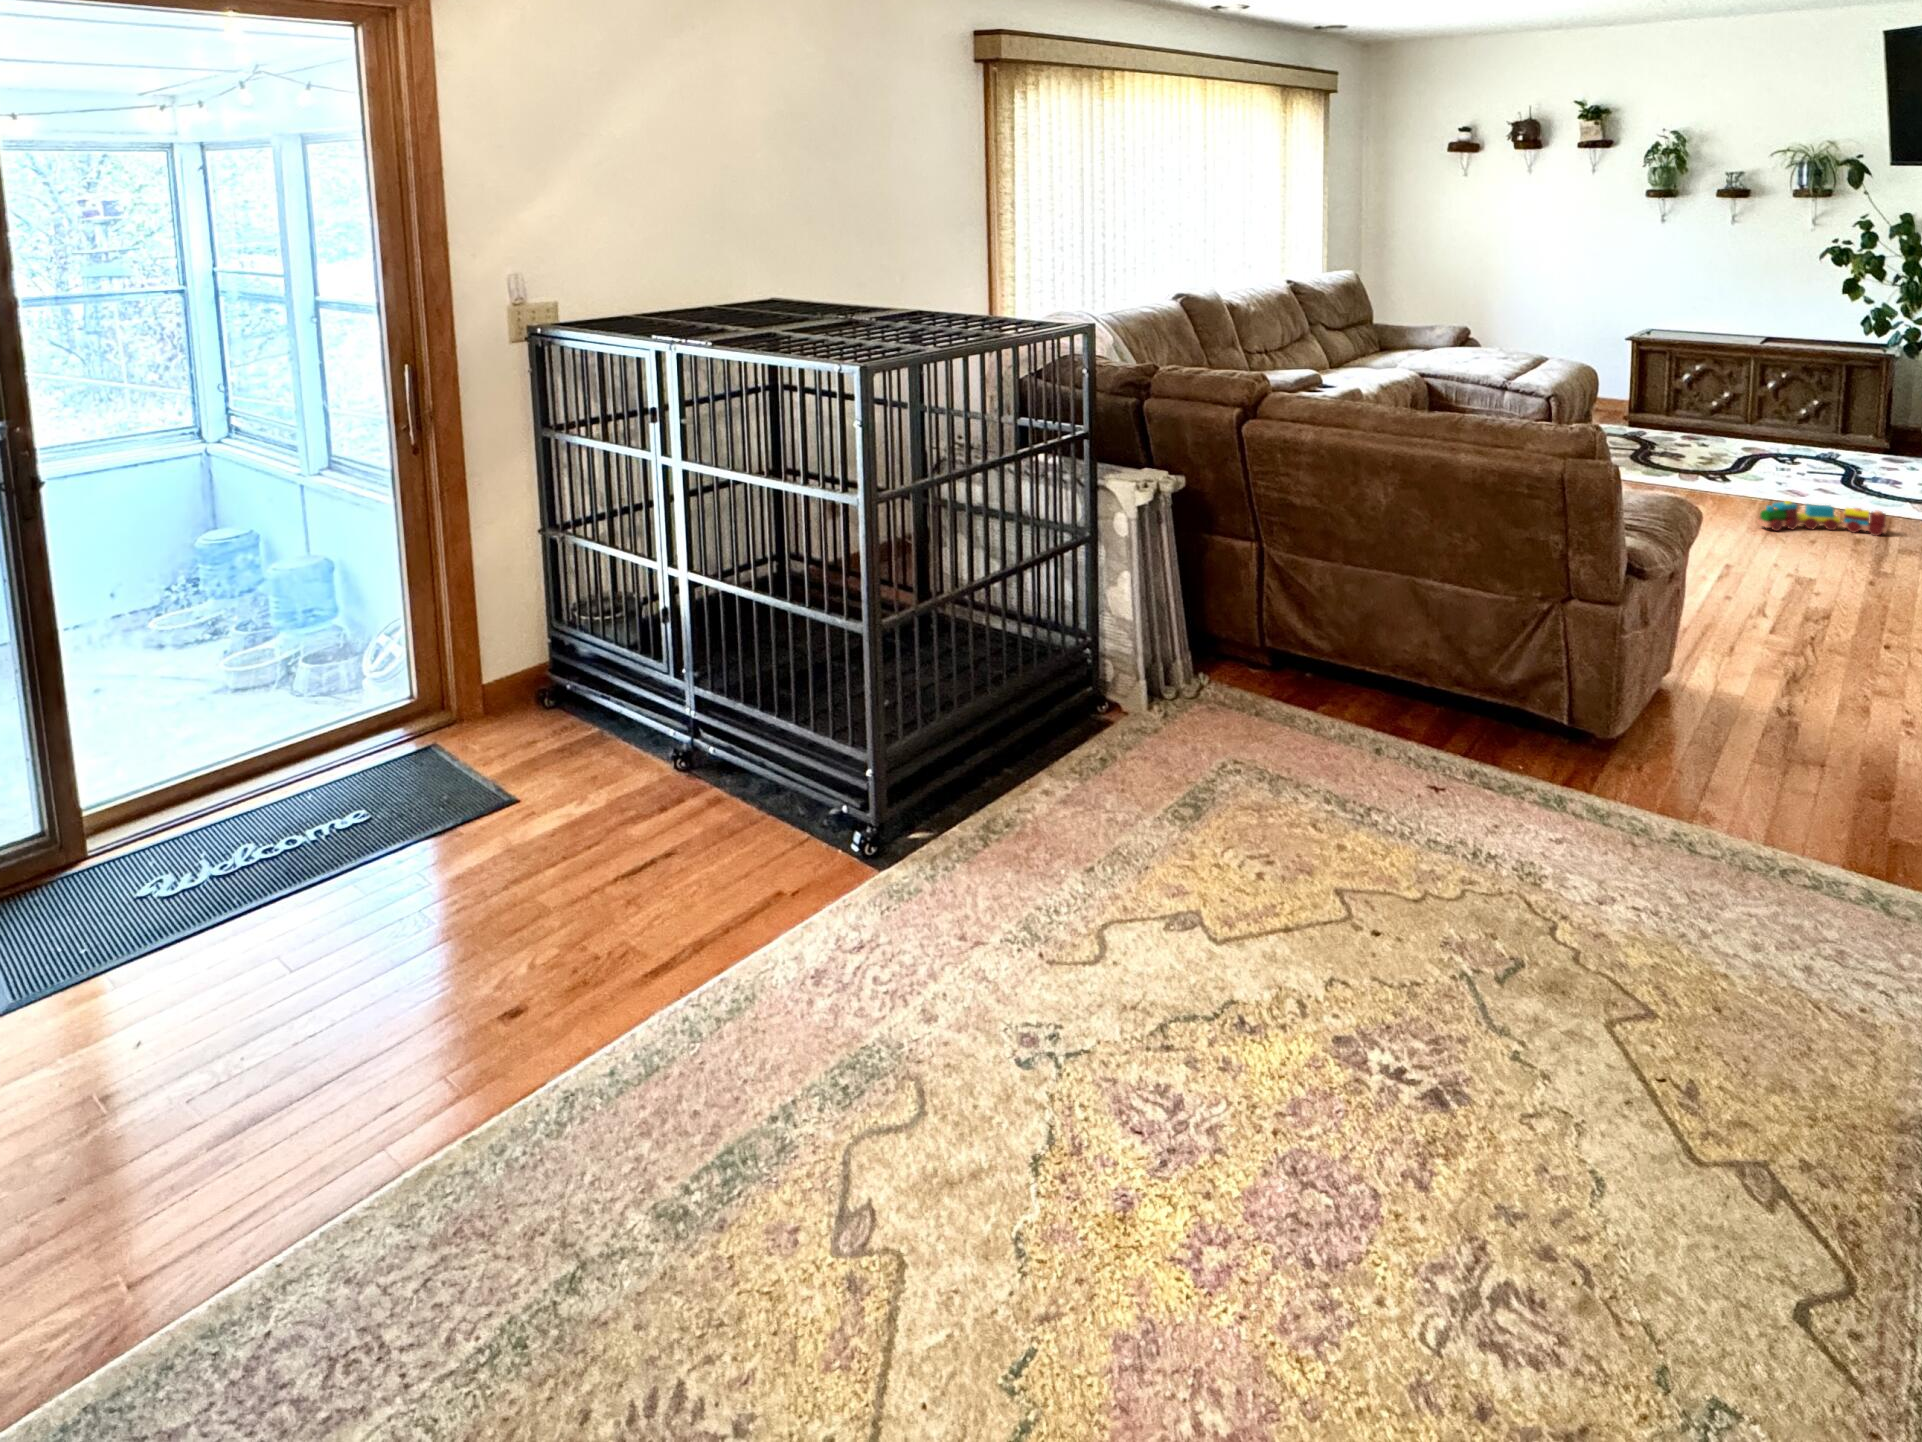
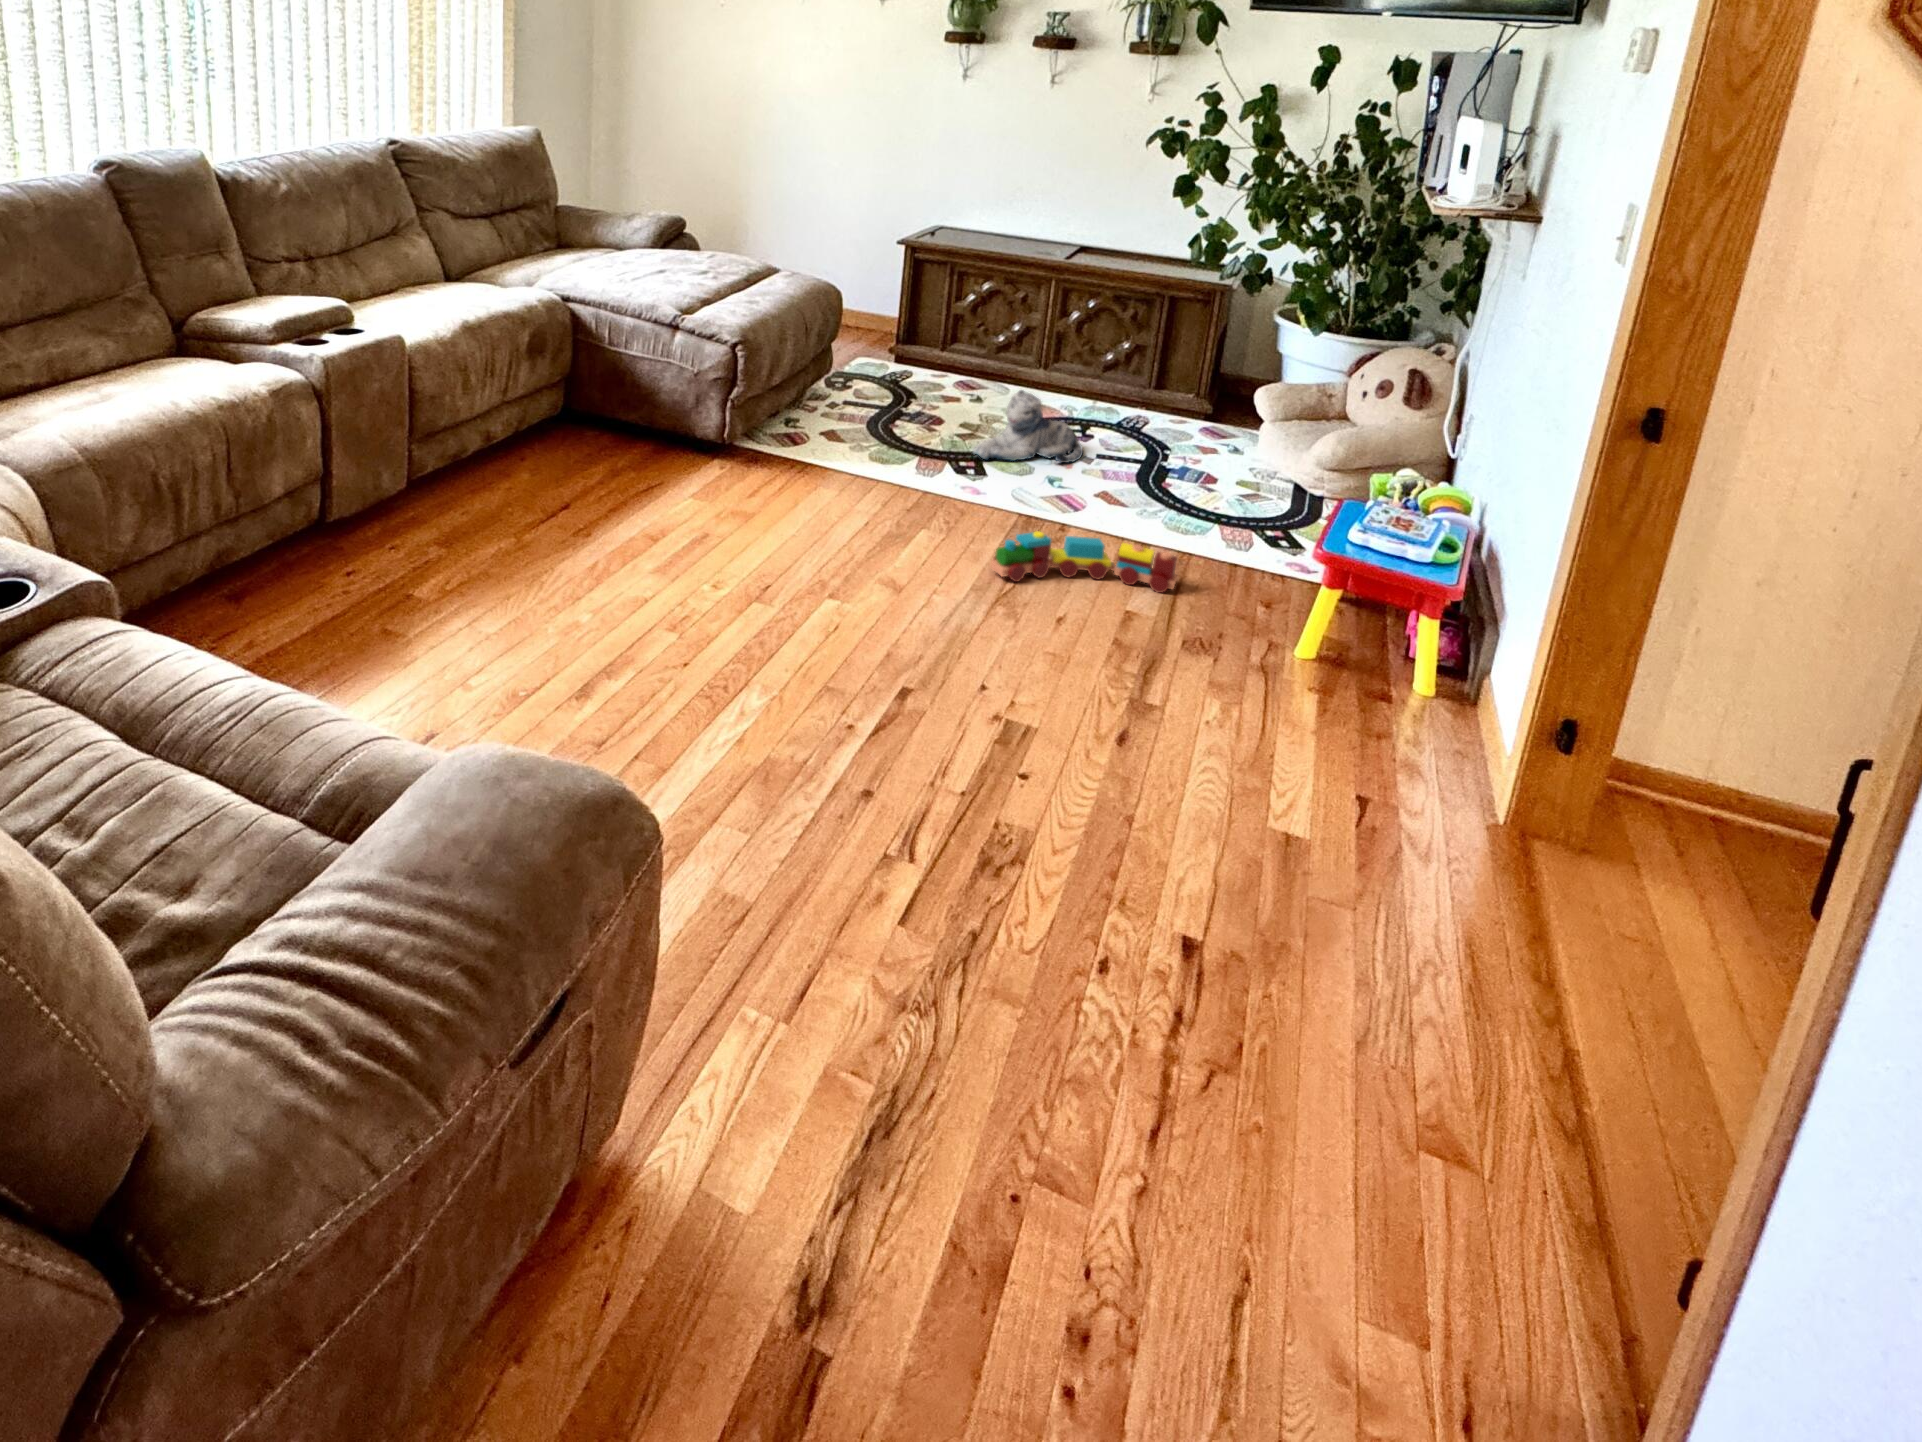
plush toy: none [1715,430,1797,479] -> present [973,390,1083,463]

